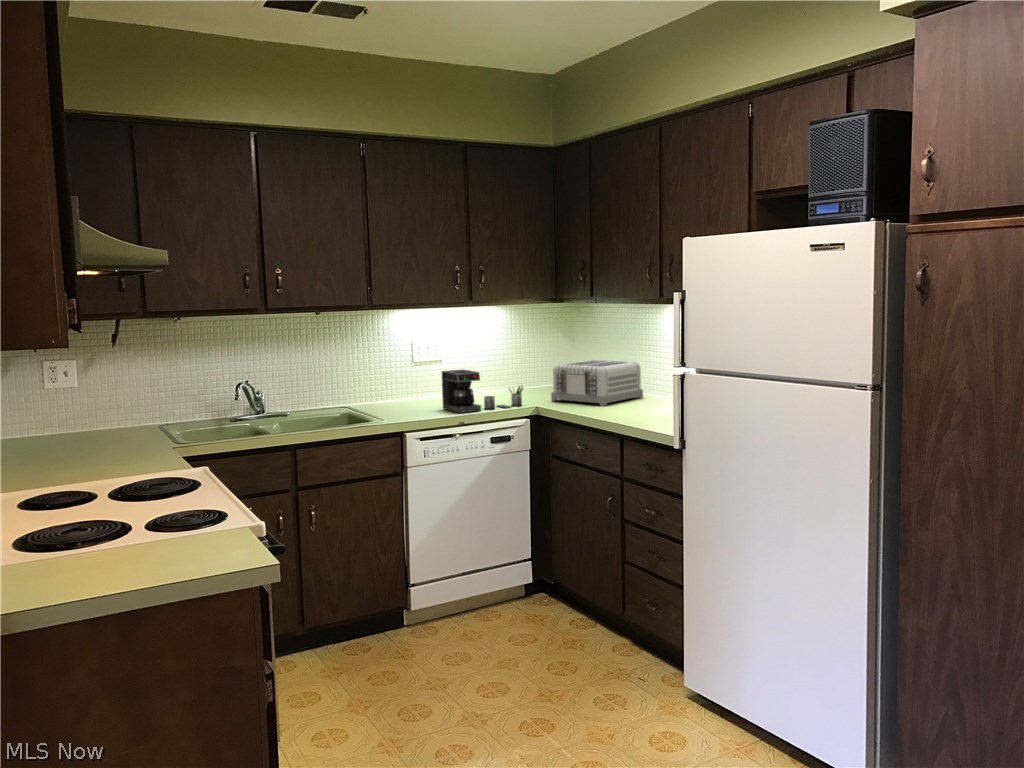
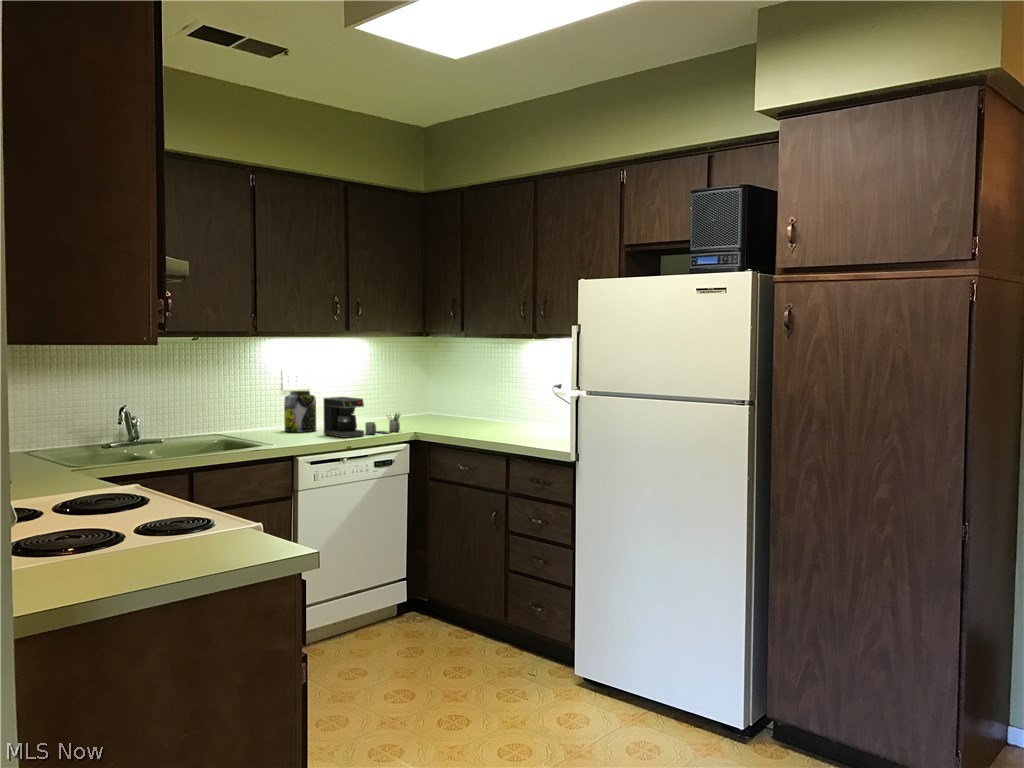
toaster: present [551,360,643,406] -> none [424,390,506,431]
jar: none [409,363,441,405] -> present [284,391,316,432]

